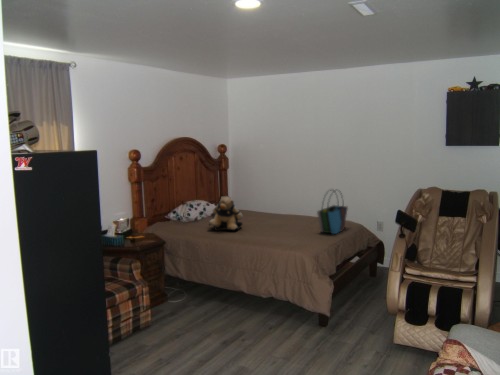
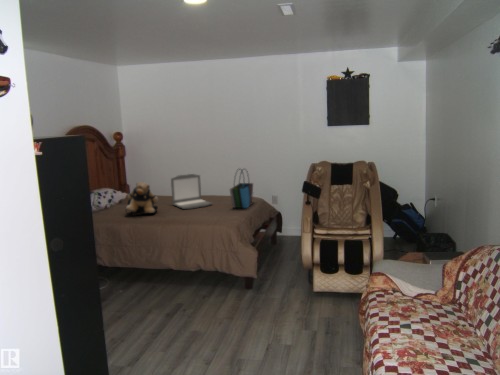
laptop: none [260,192,301,229] -> present [171,174,212,209]

